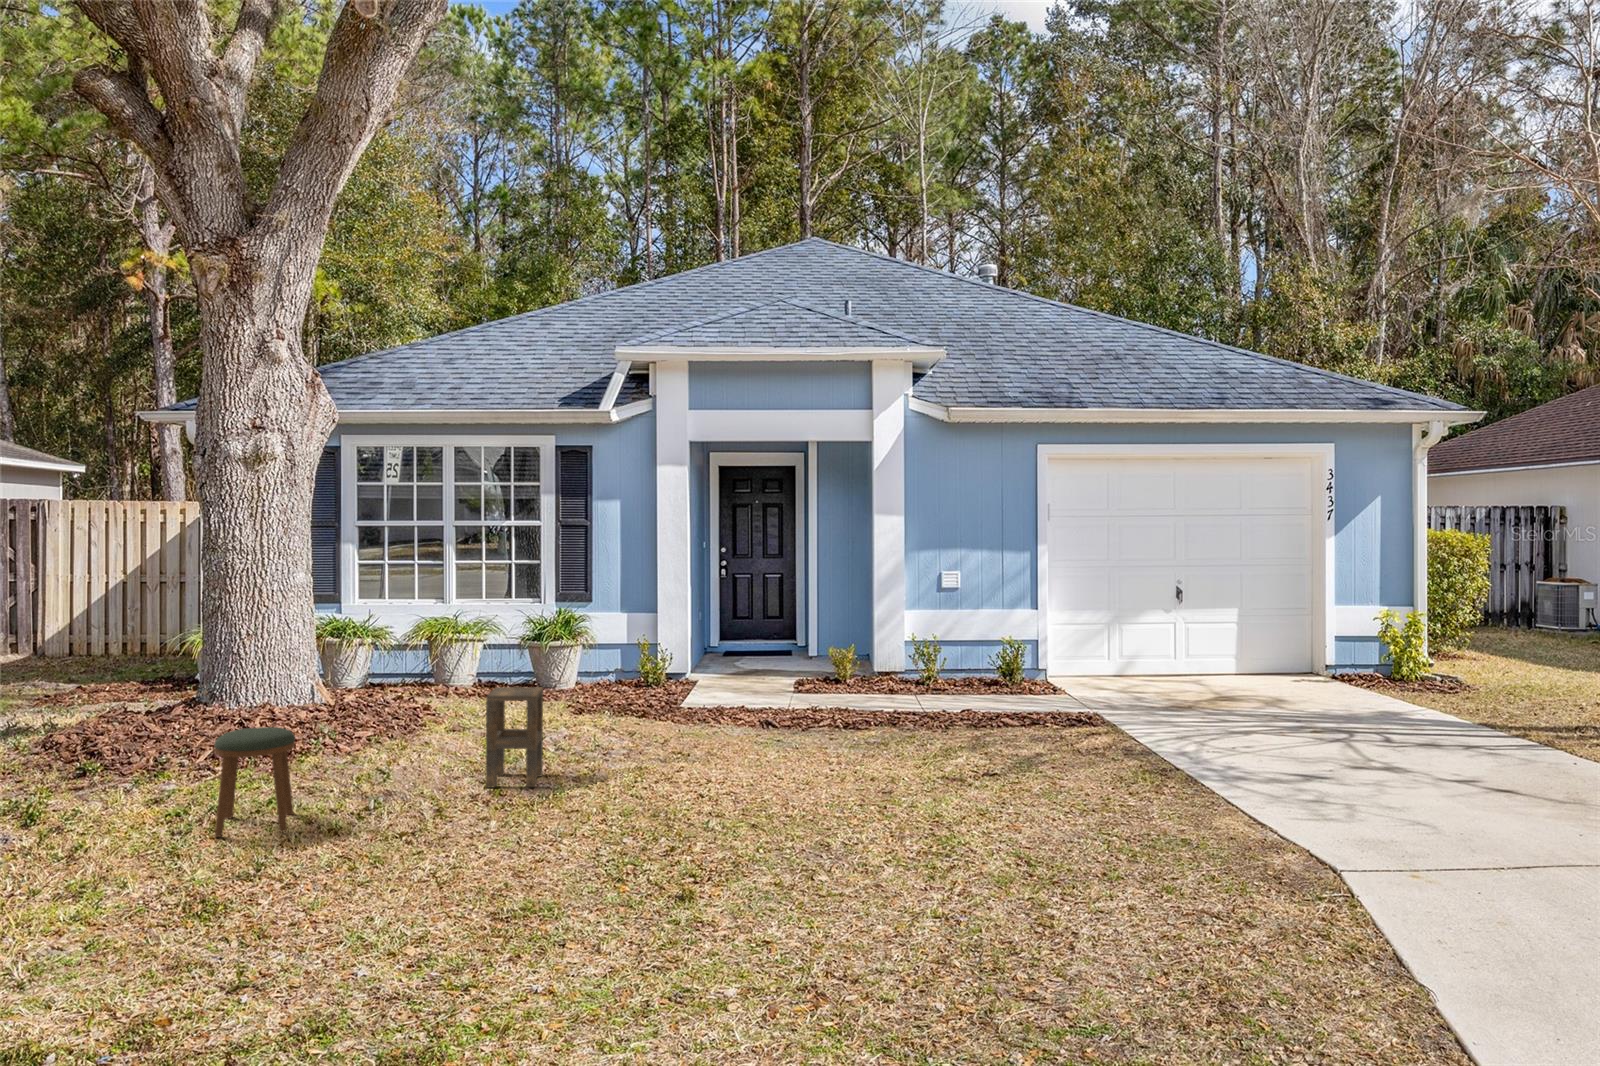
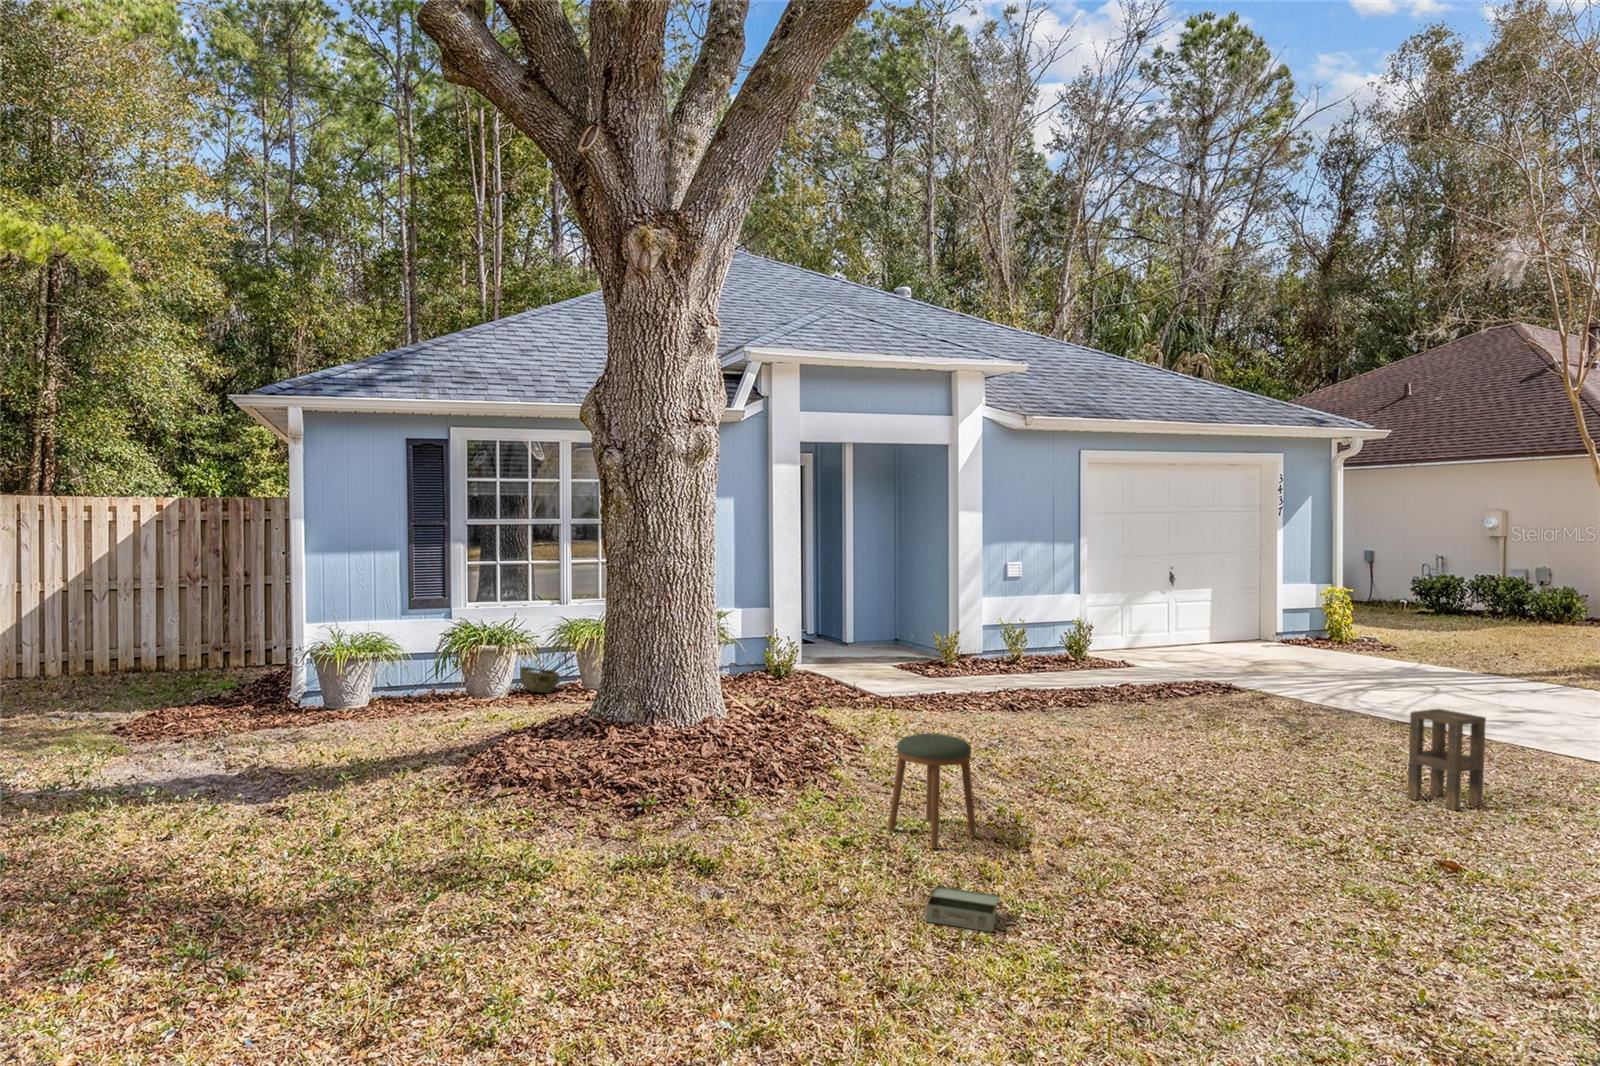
woven basket: none [371,657,413,682] -> present [520,667,560,693]
side table: present [486,687,543,788] -> present [1407,709,1486,811]
toolbox: none [84,868,158,914] -> present [925,886,1000,932]

